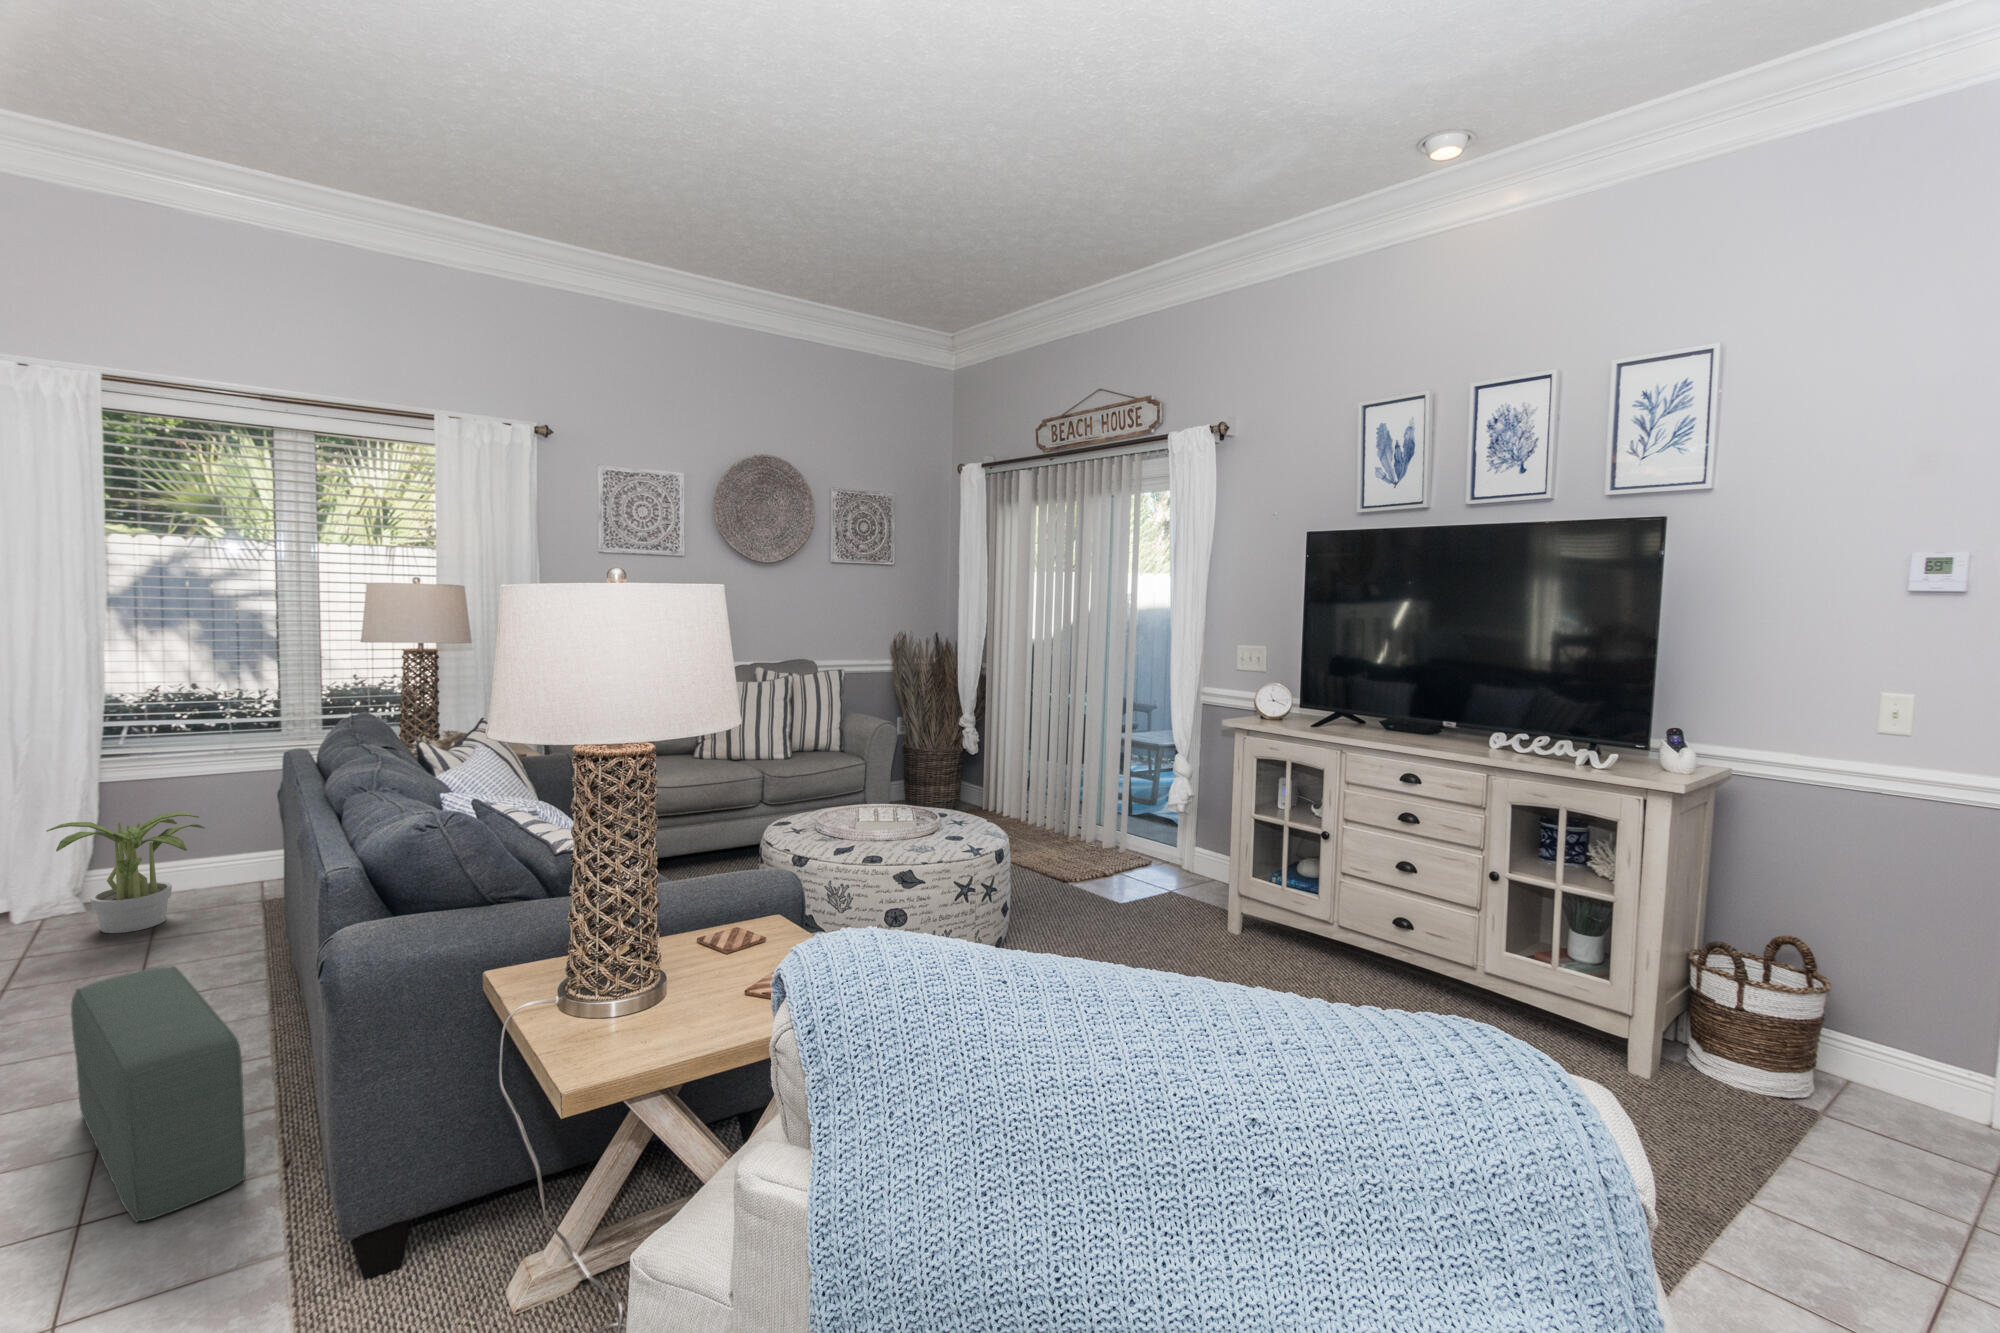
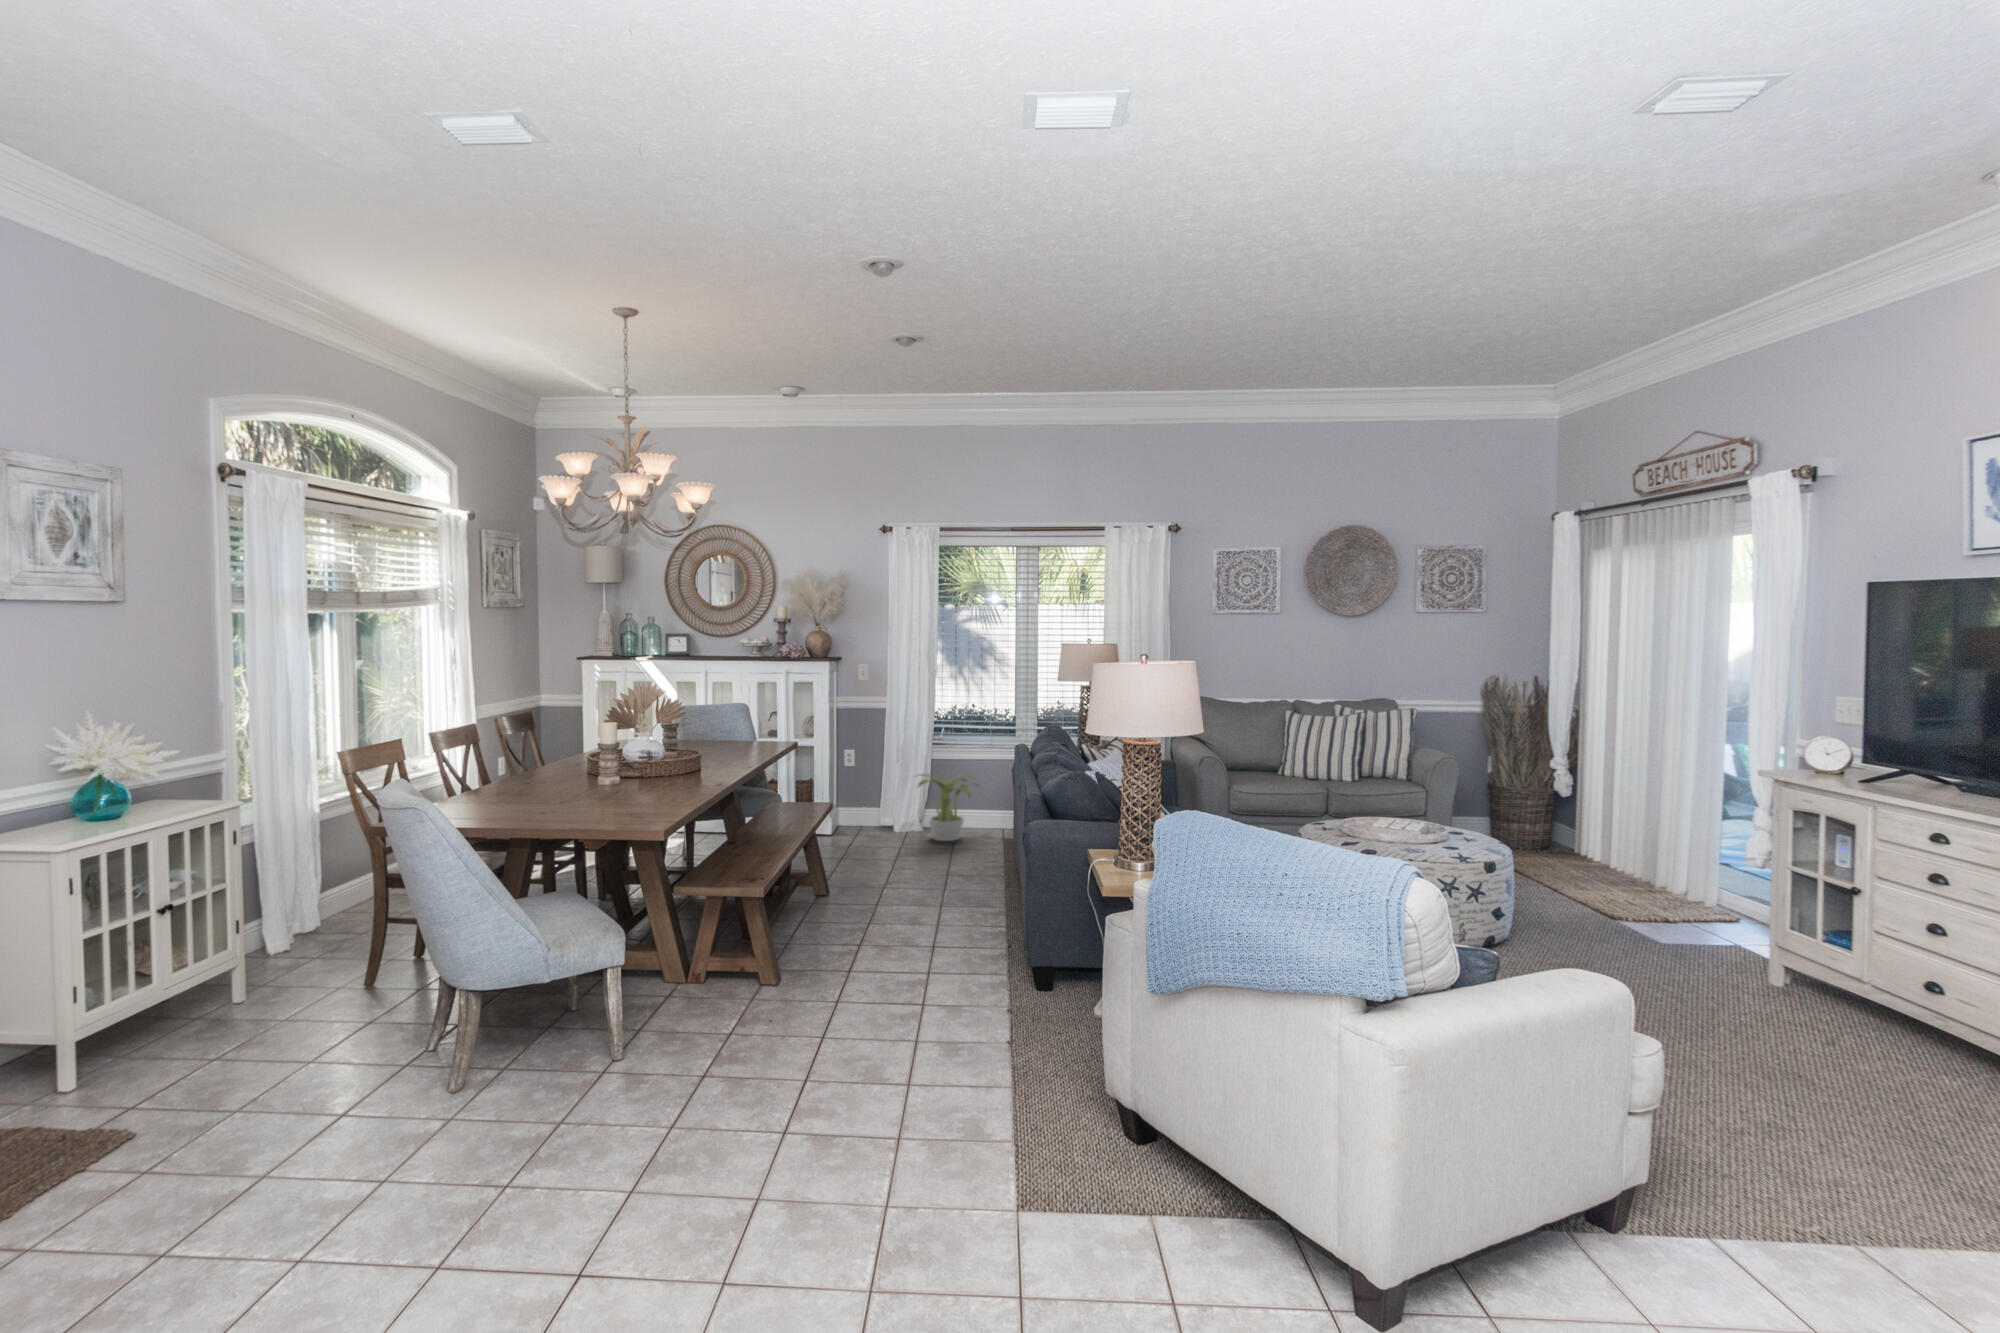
pouf: present [71,966,246,1222] -> none [926,844,990,954]

